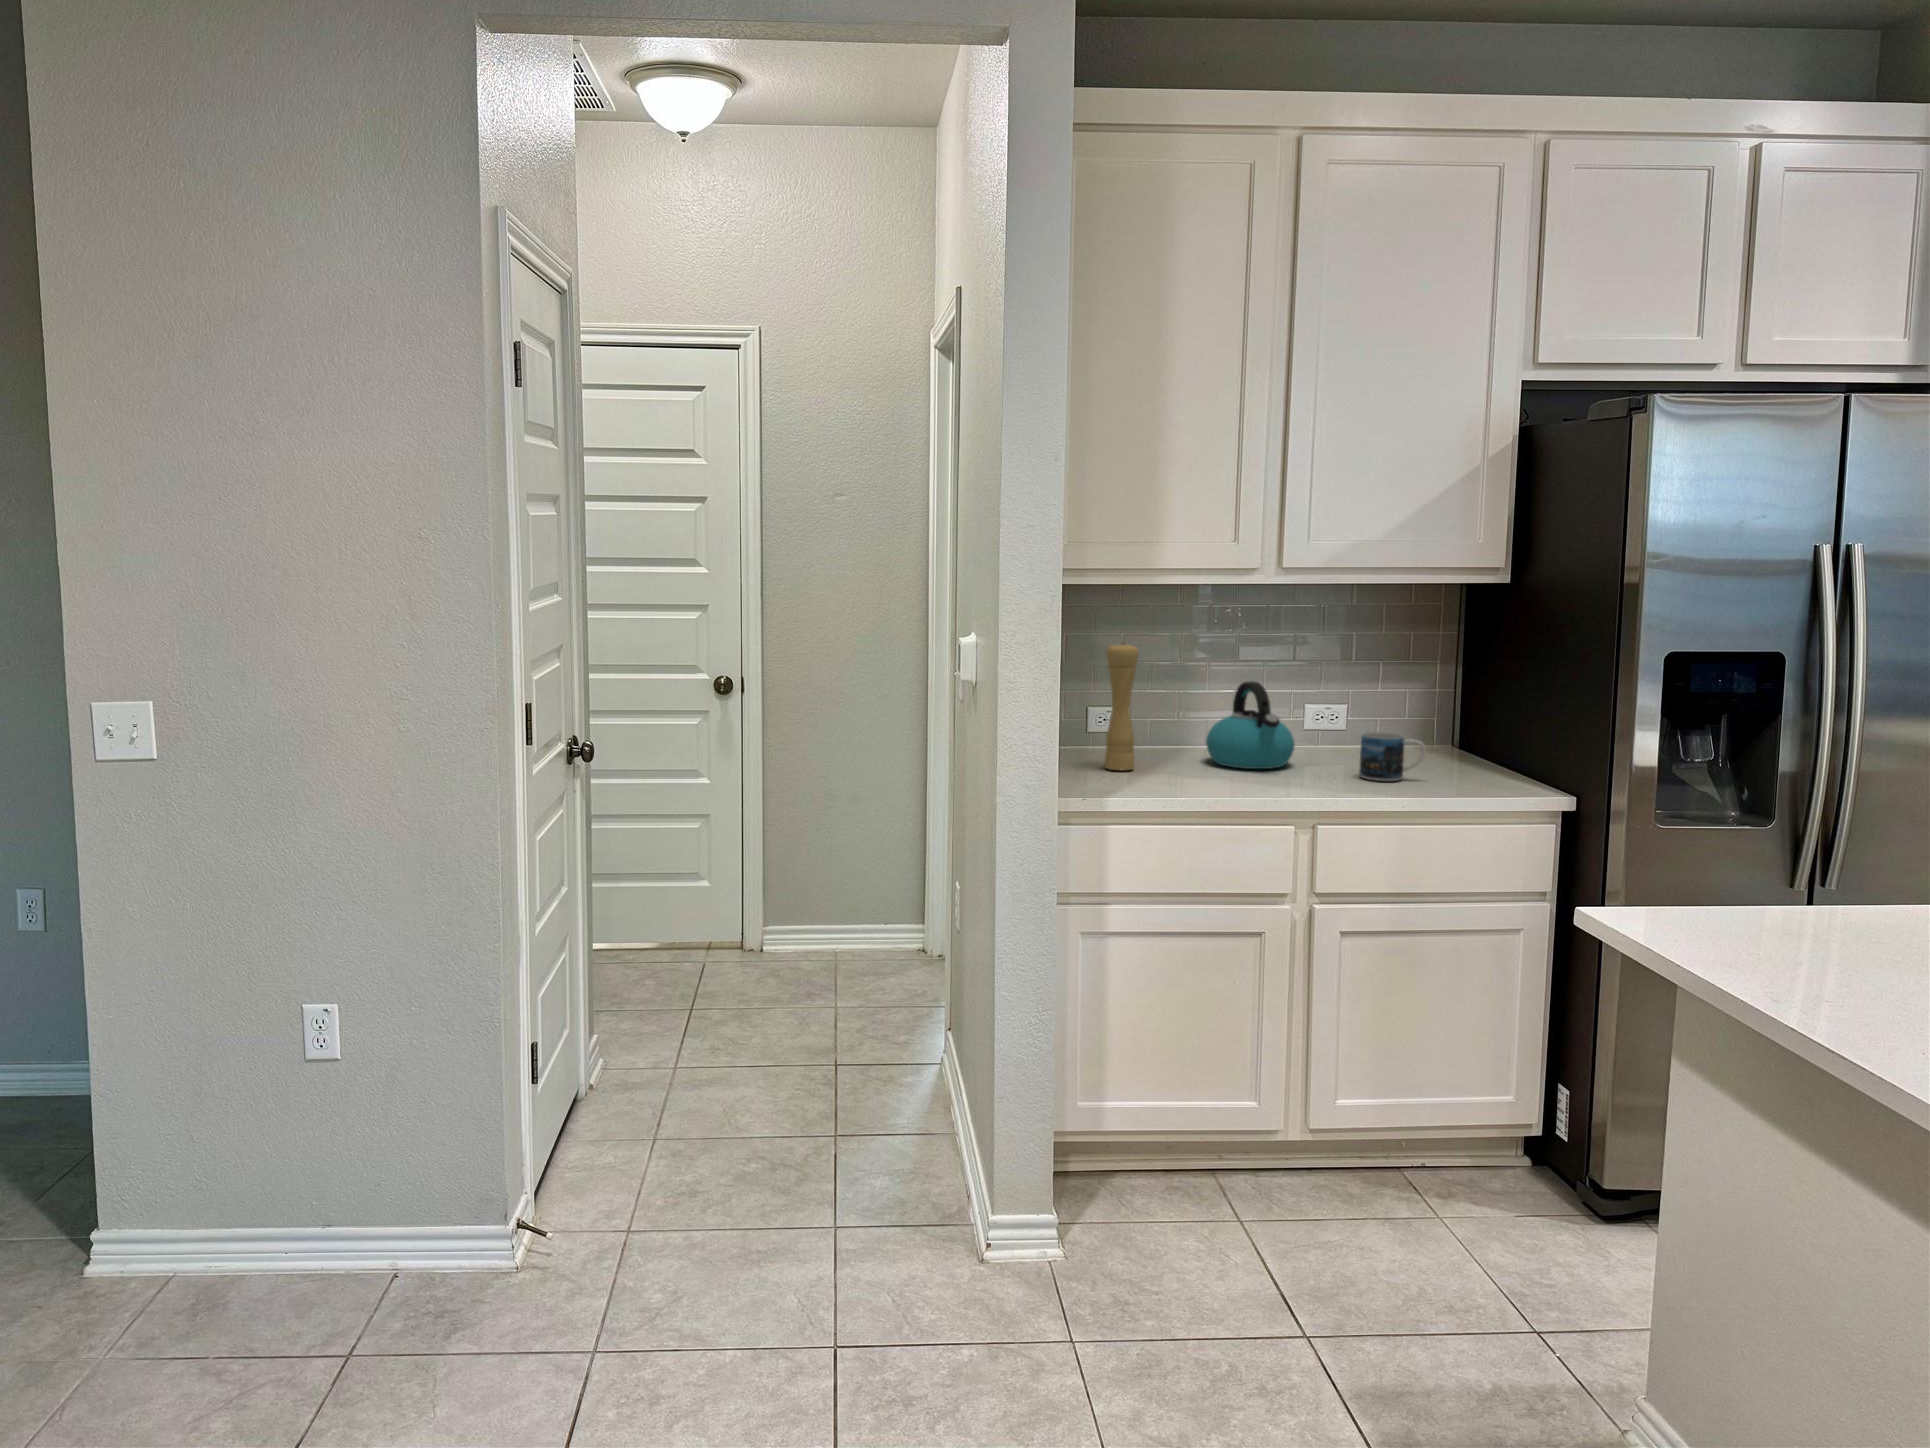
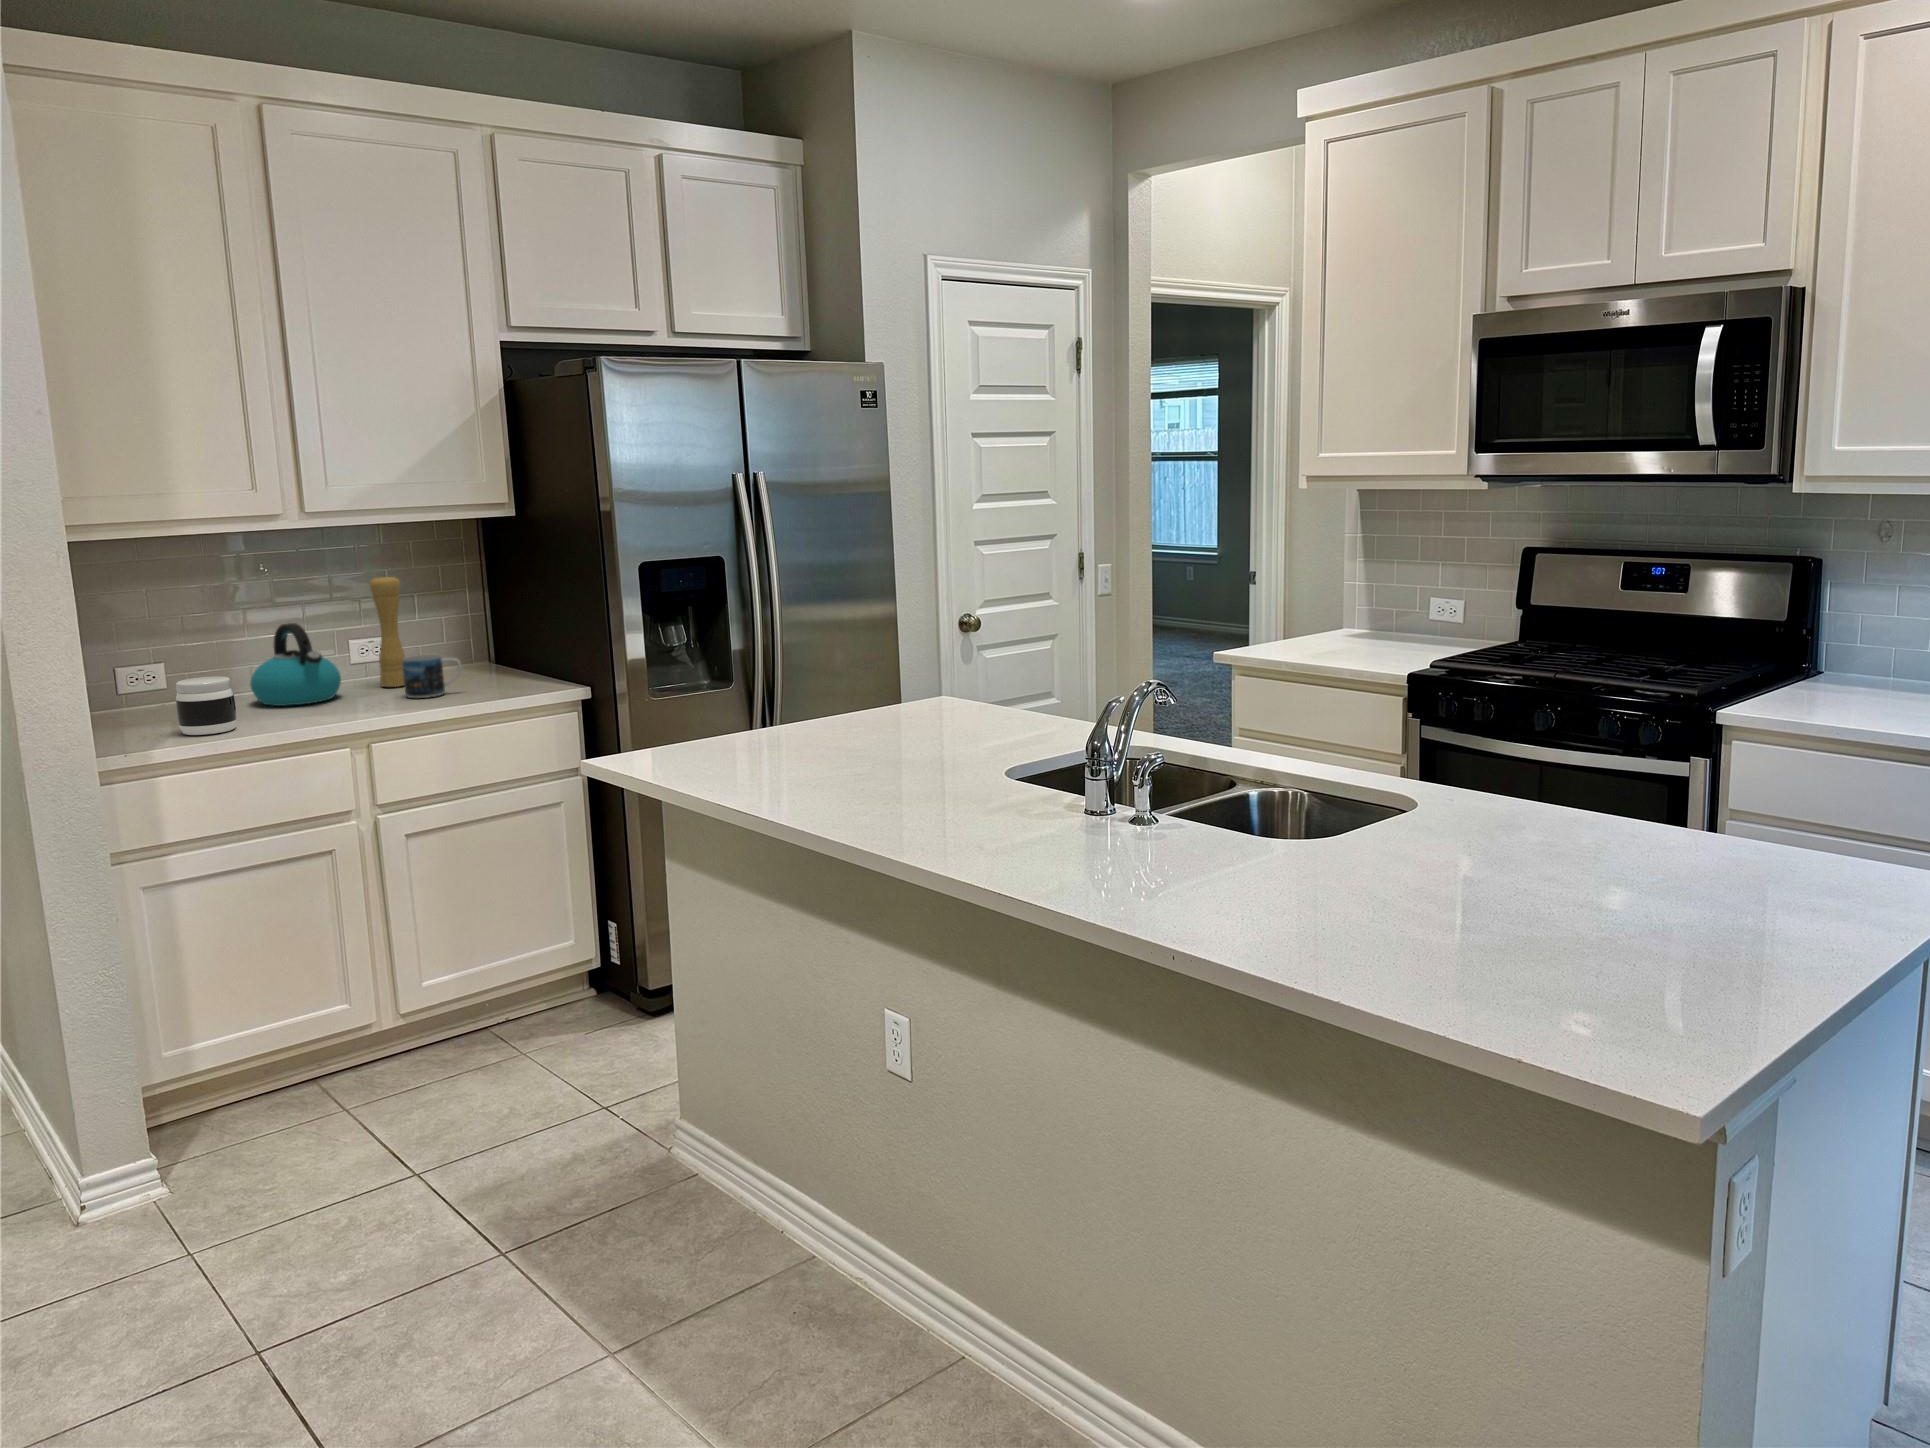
pepper mill: present [1105,643,1139,771] -> present [370,575,405,687]
jar: none [1137,728,1191,788] -> present [176,676,236,735]

